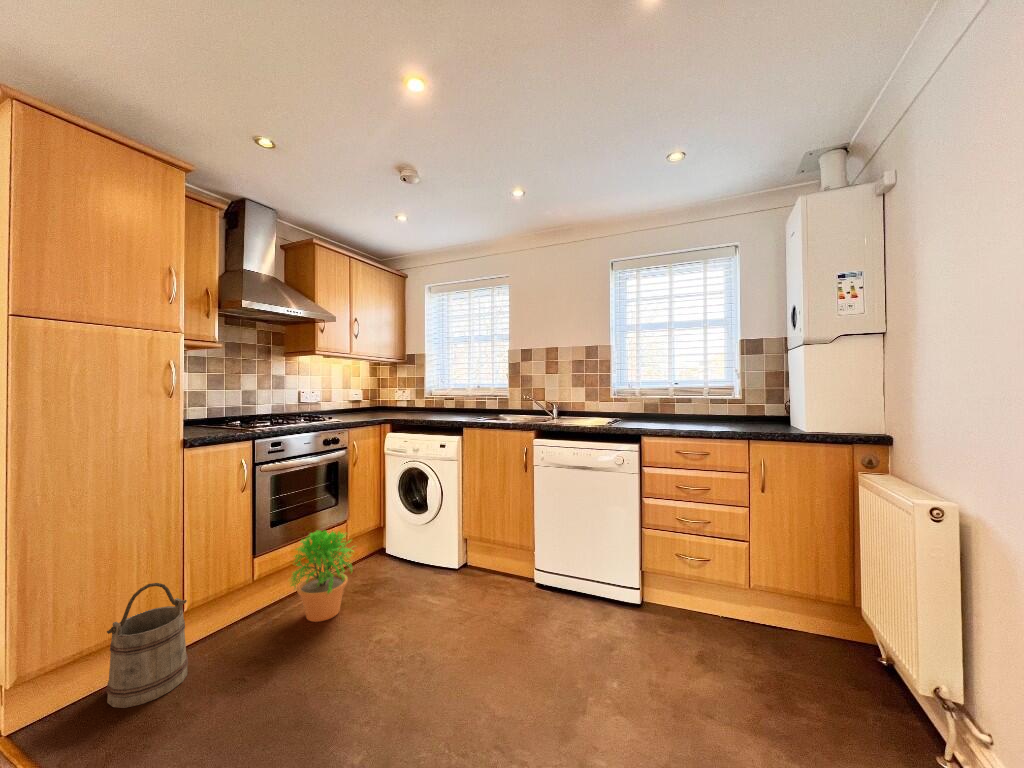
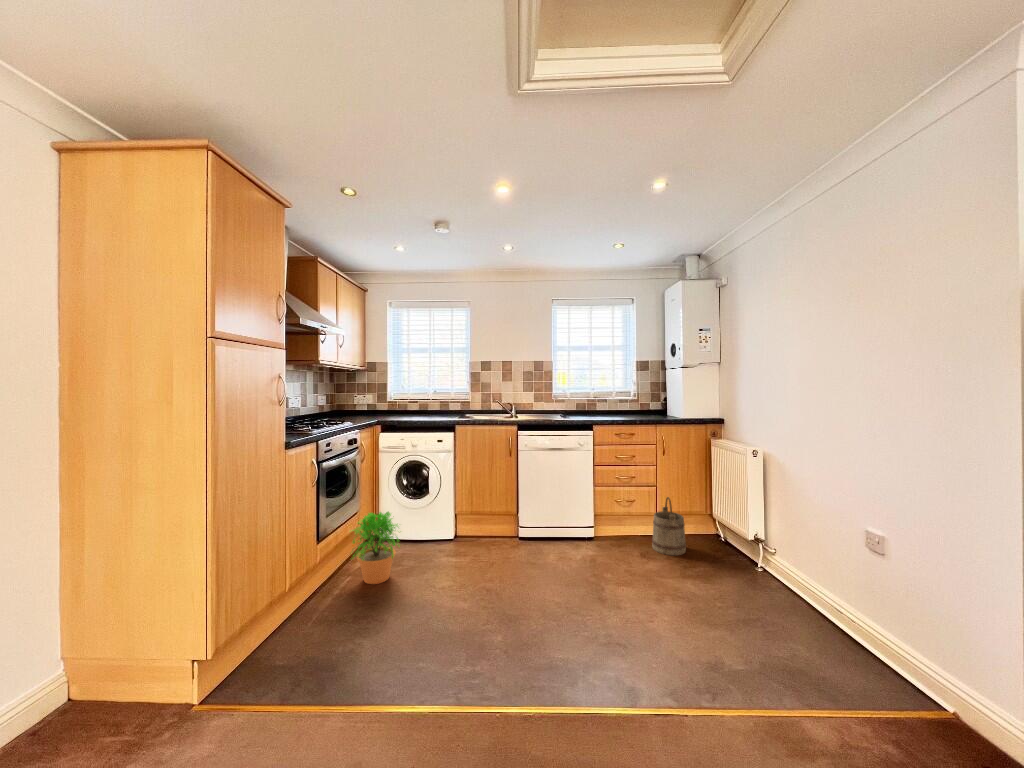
bucket: present [106,583,188,708] -> present [652,497,686,555]

